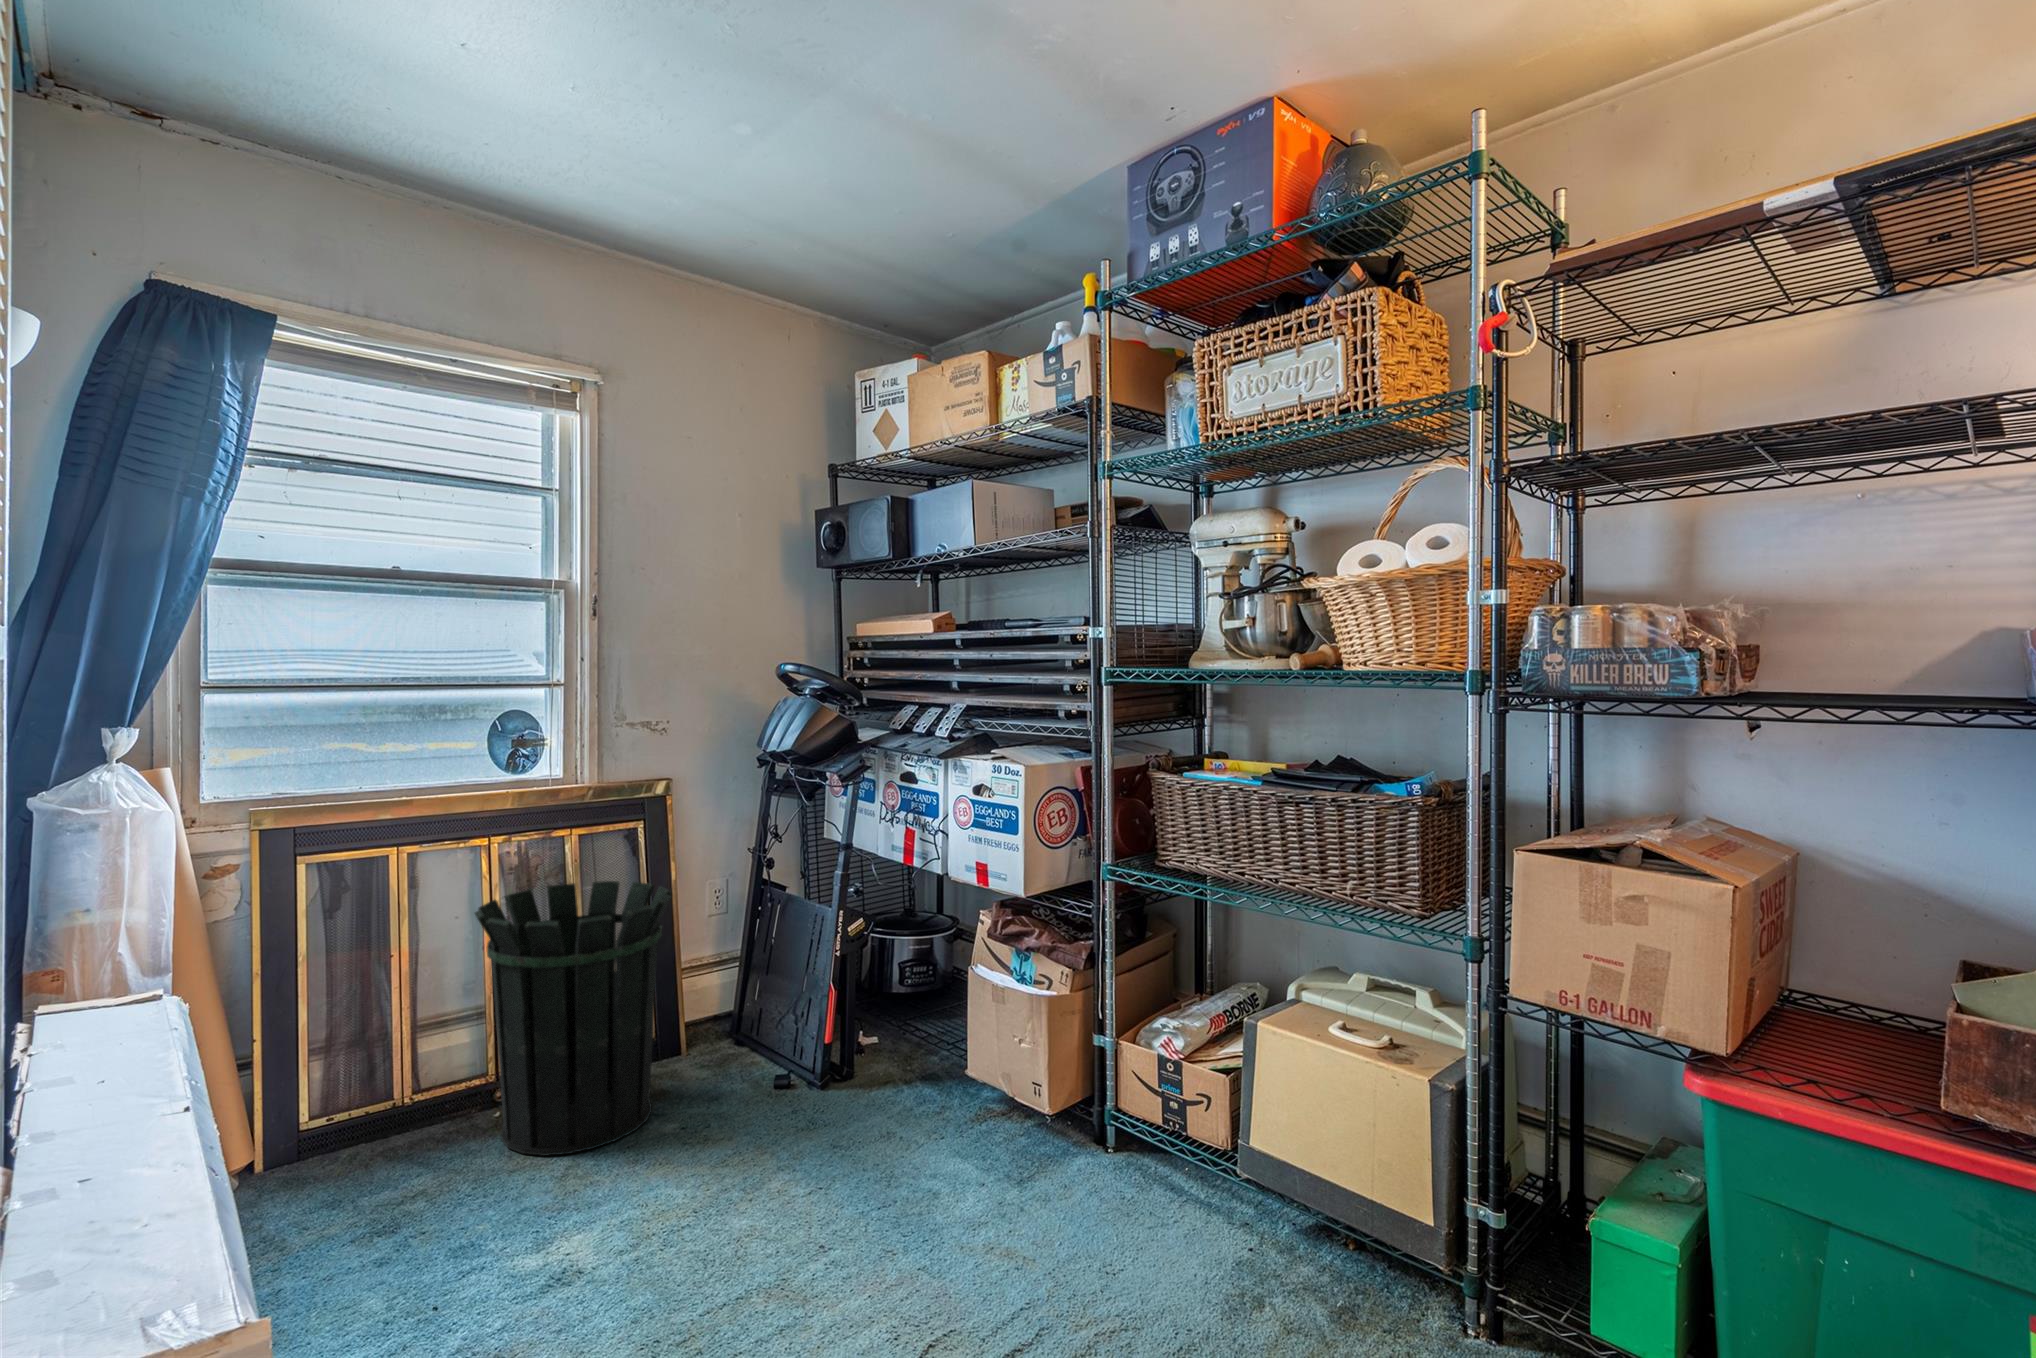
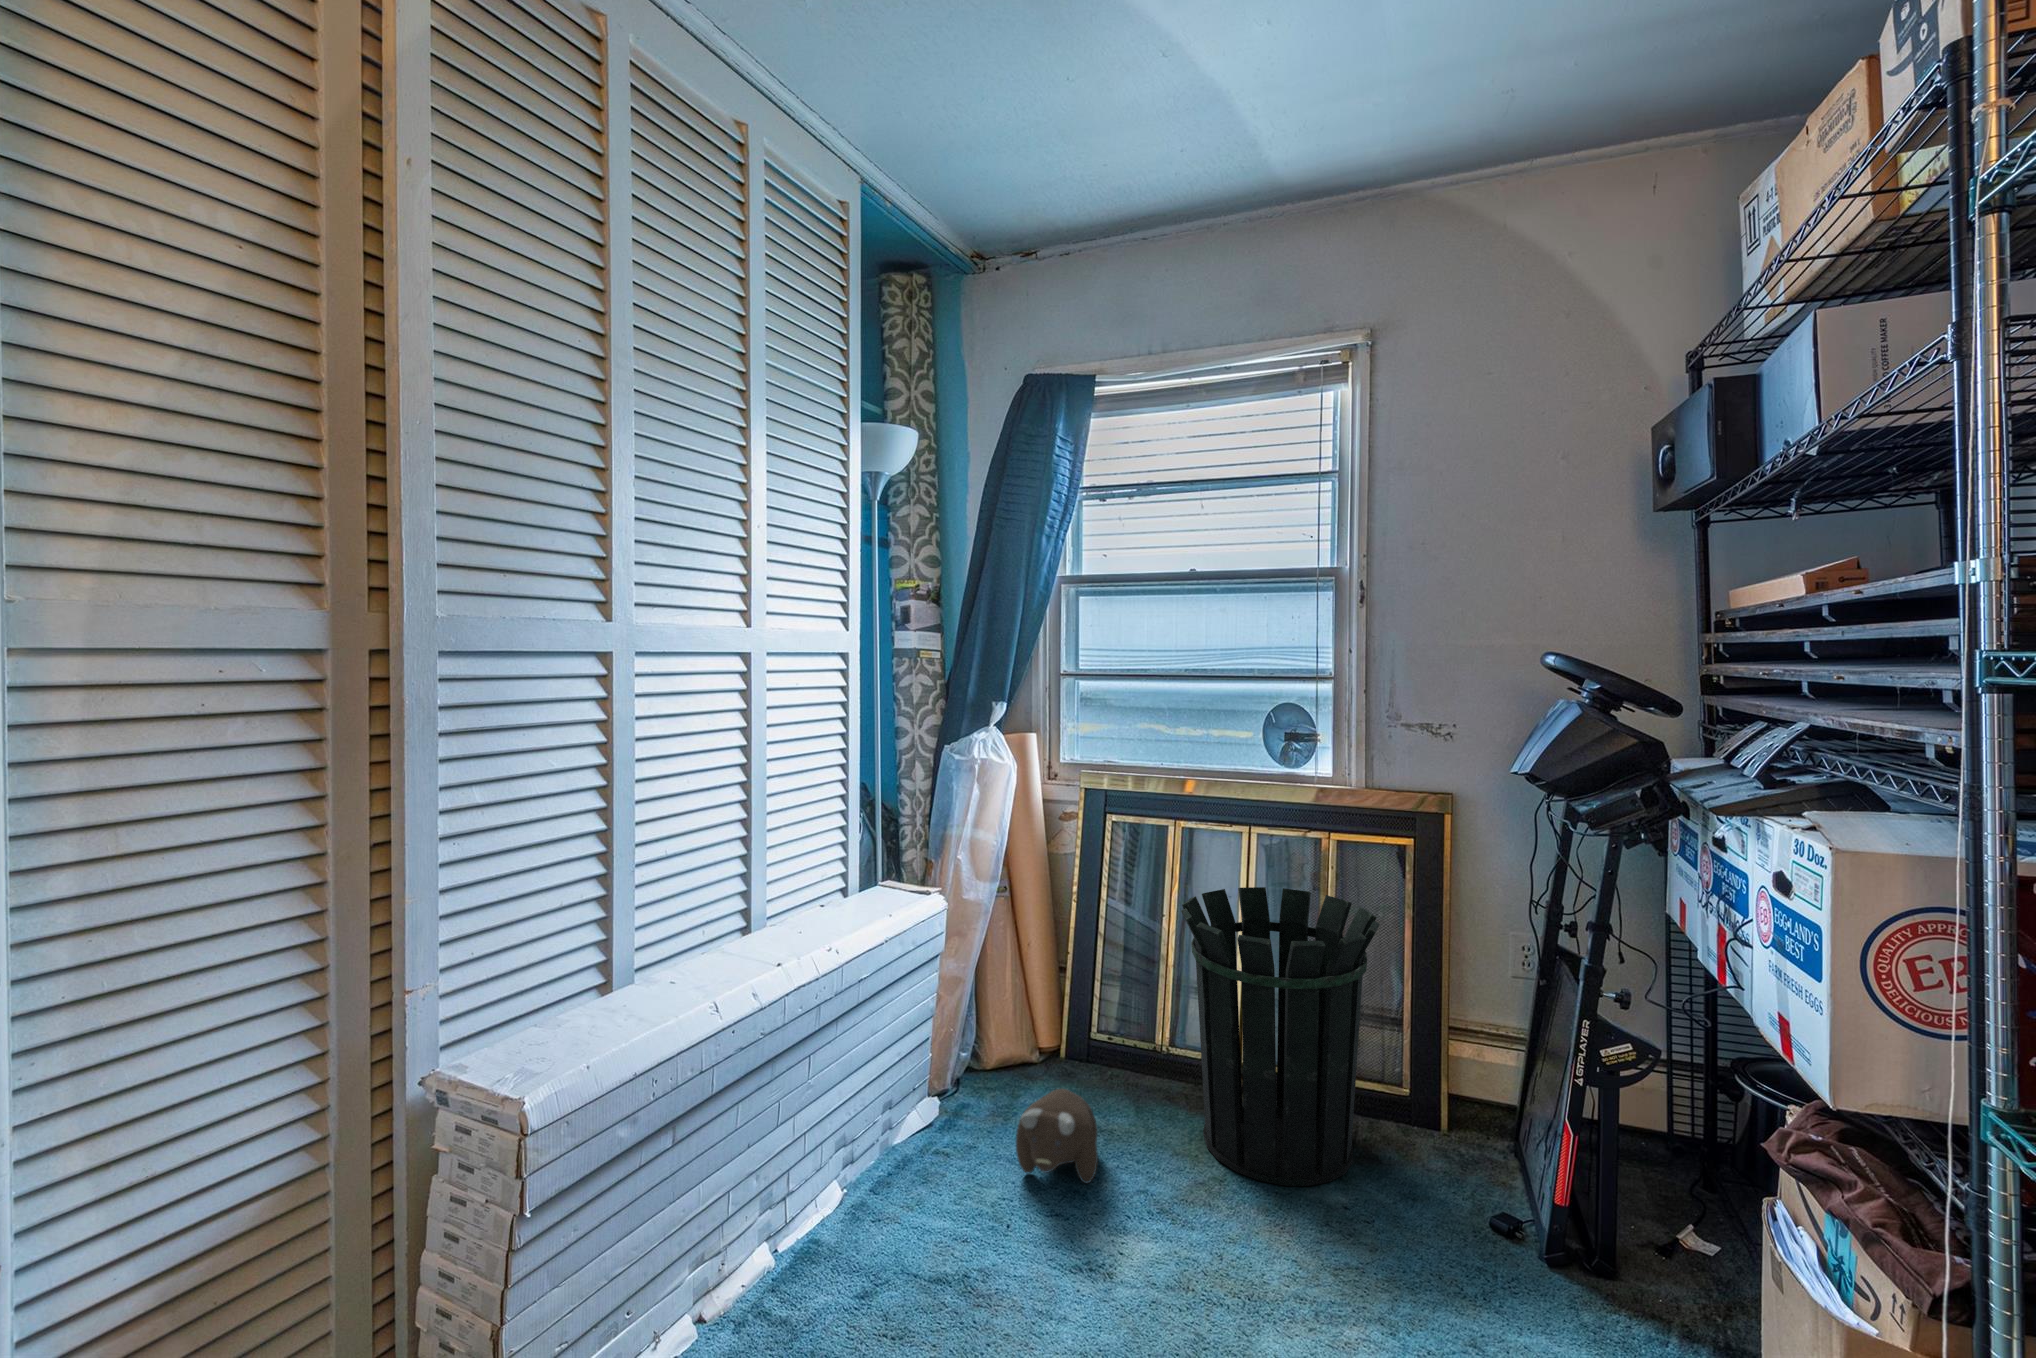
plush toy: none [336,1153,448,1270] -> present [1016,1089,1098,1183]

